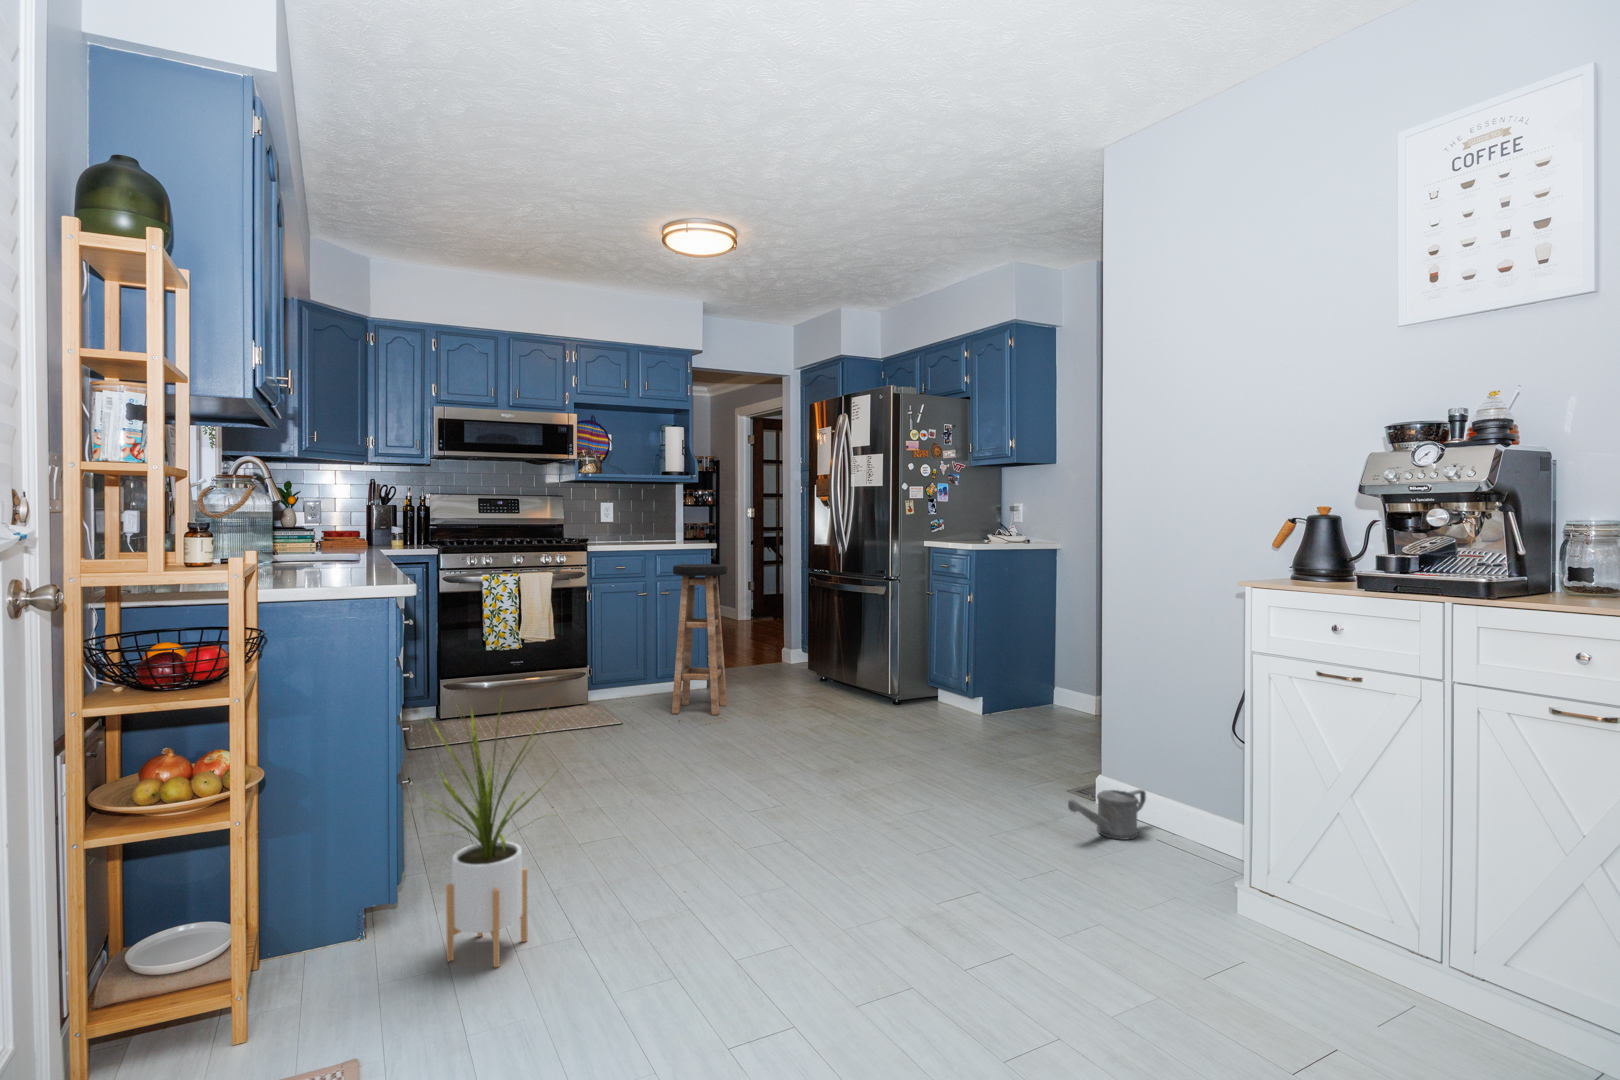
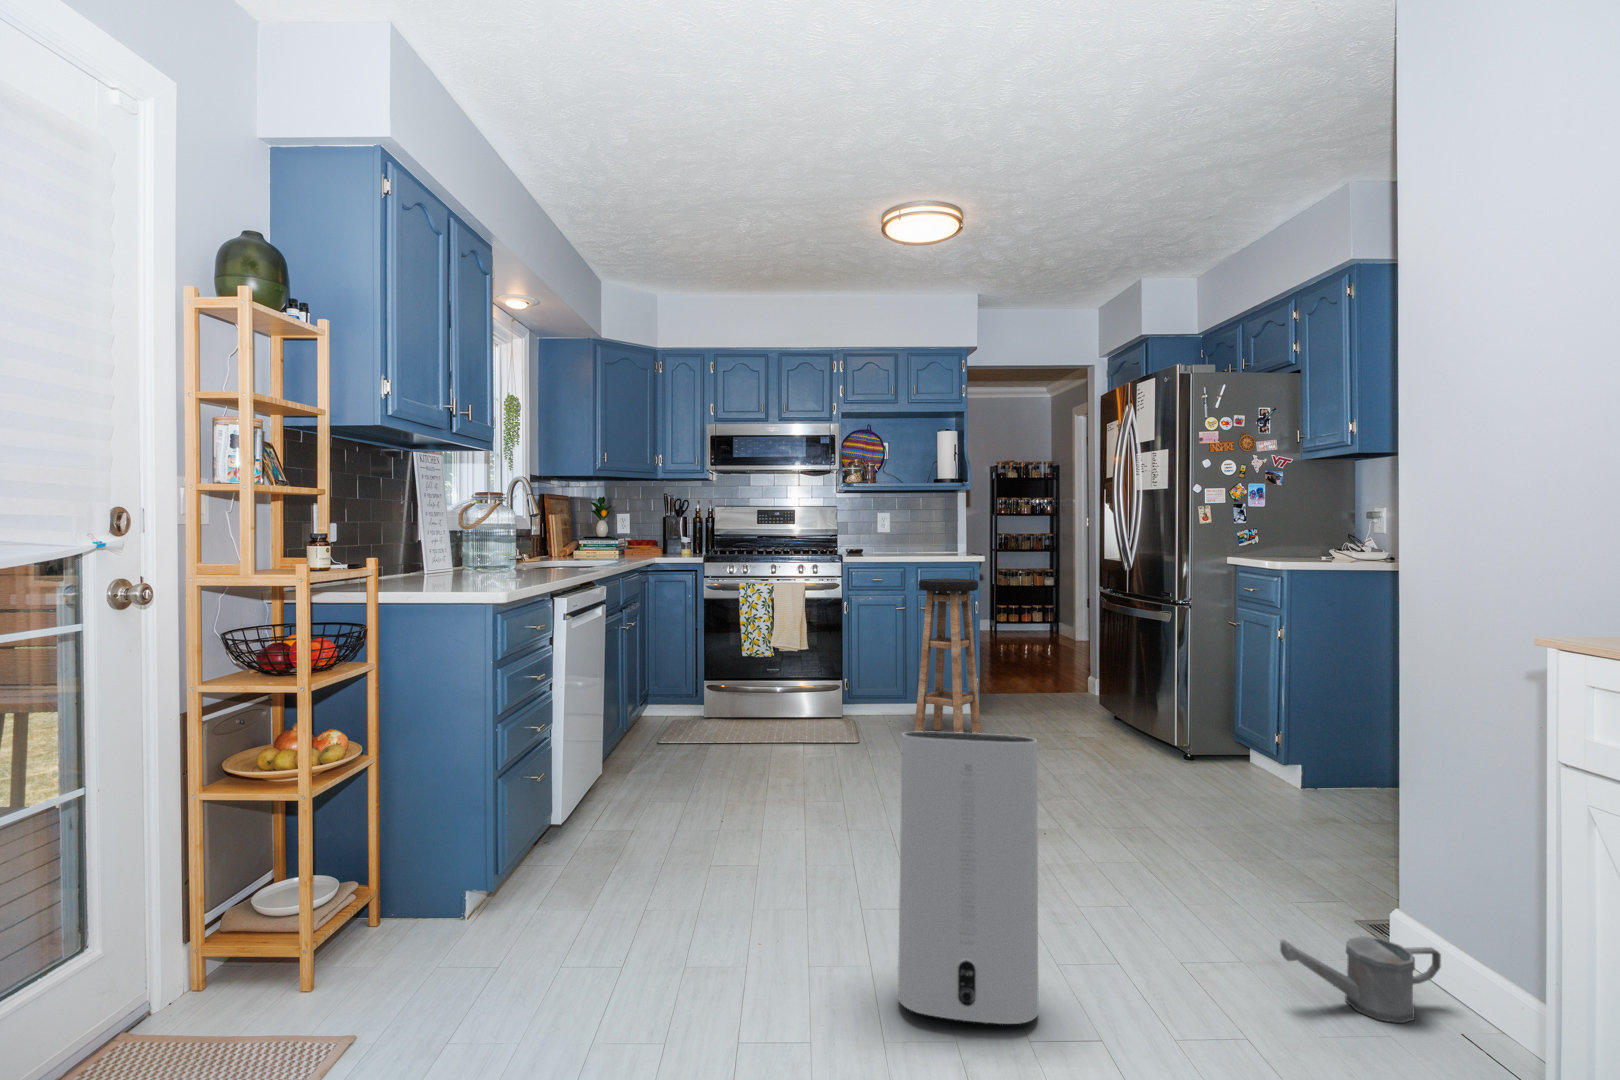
air purifier: none [831,678,944,898] -> present [898,731,1039,1024]
house plant: present [428,700,552,968] -> none [443,702,590,986]

